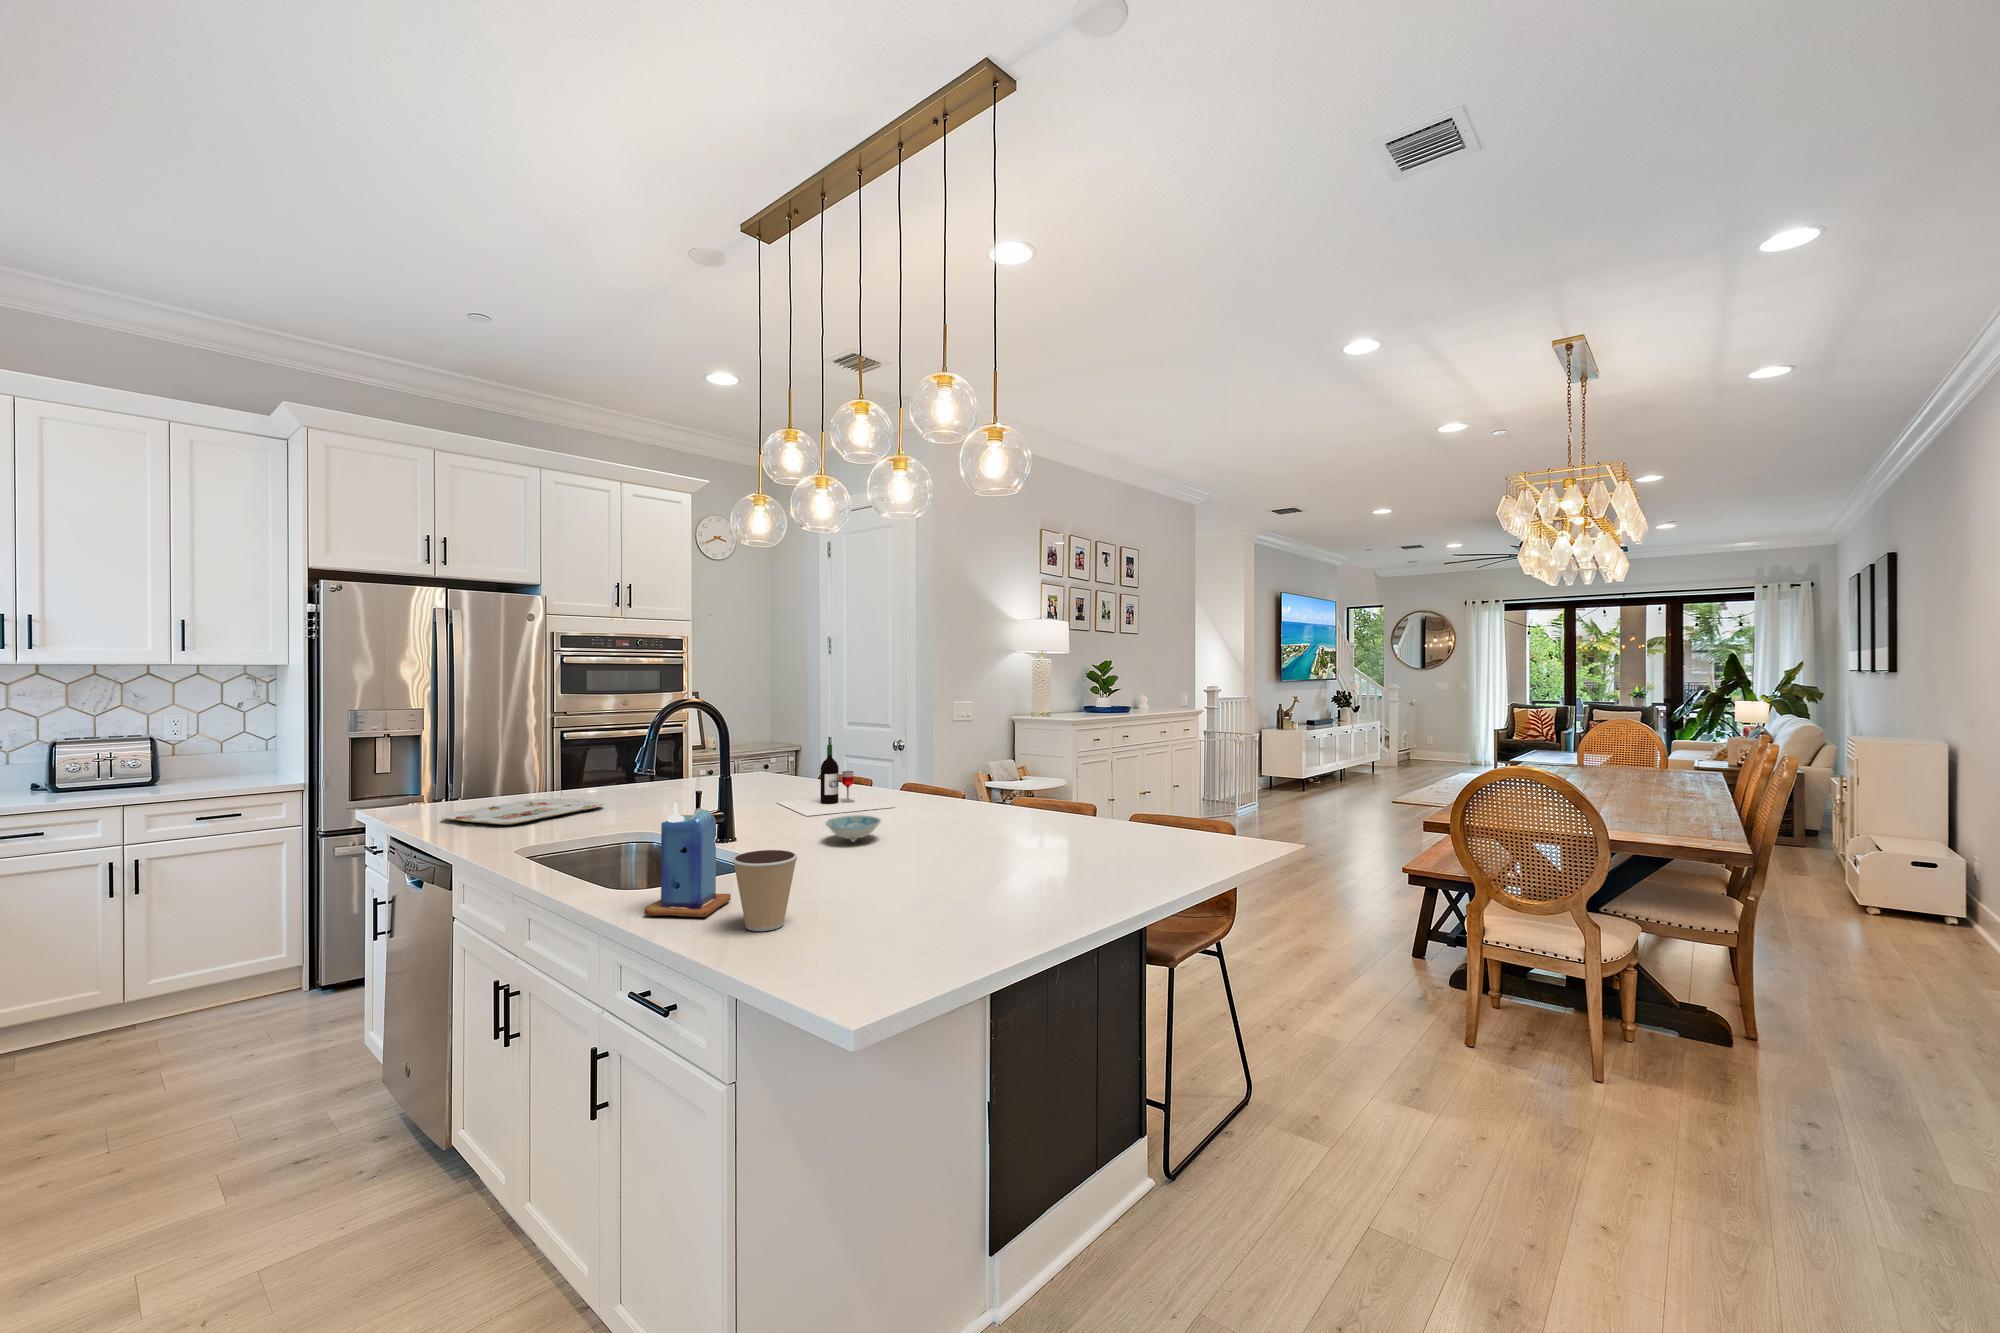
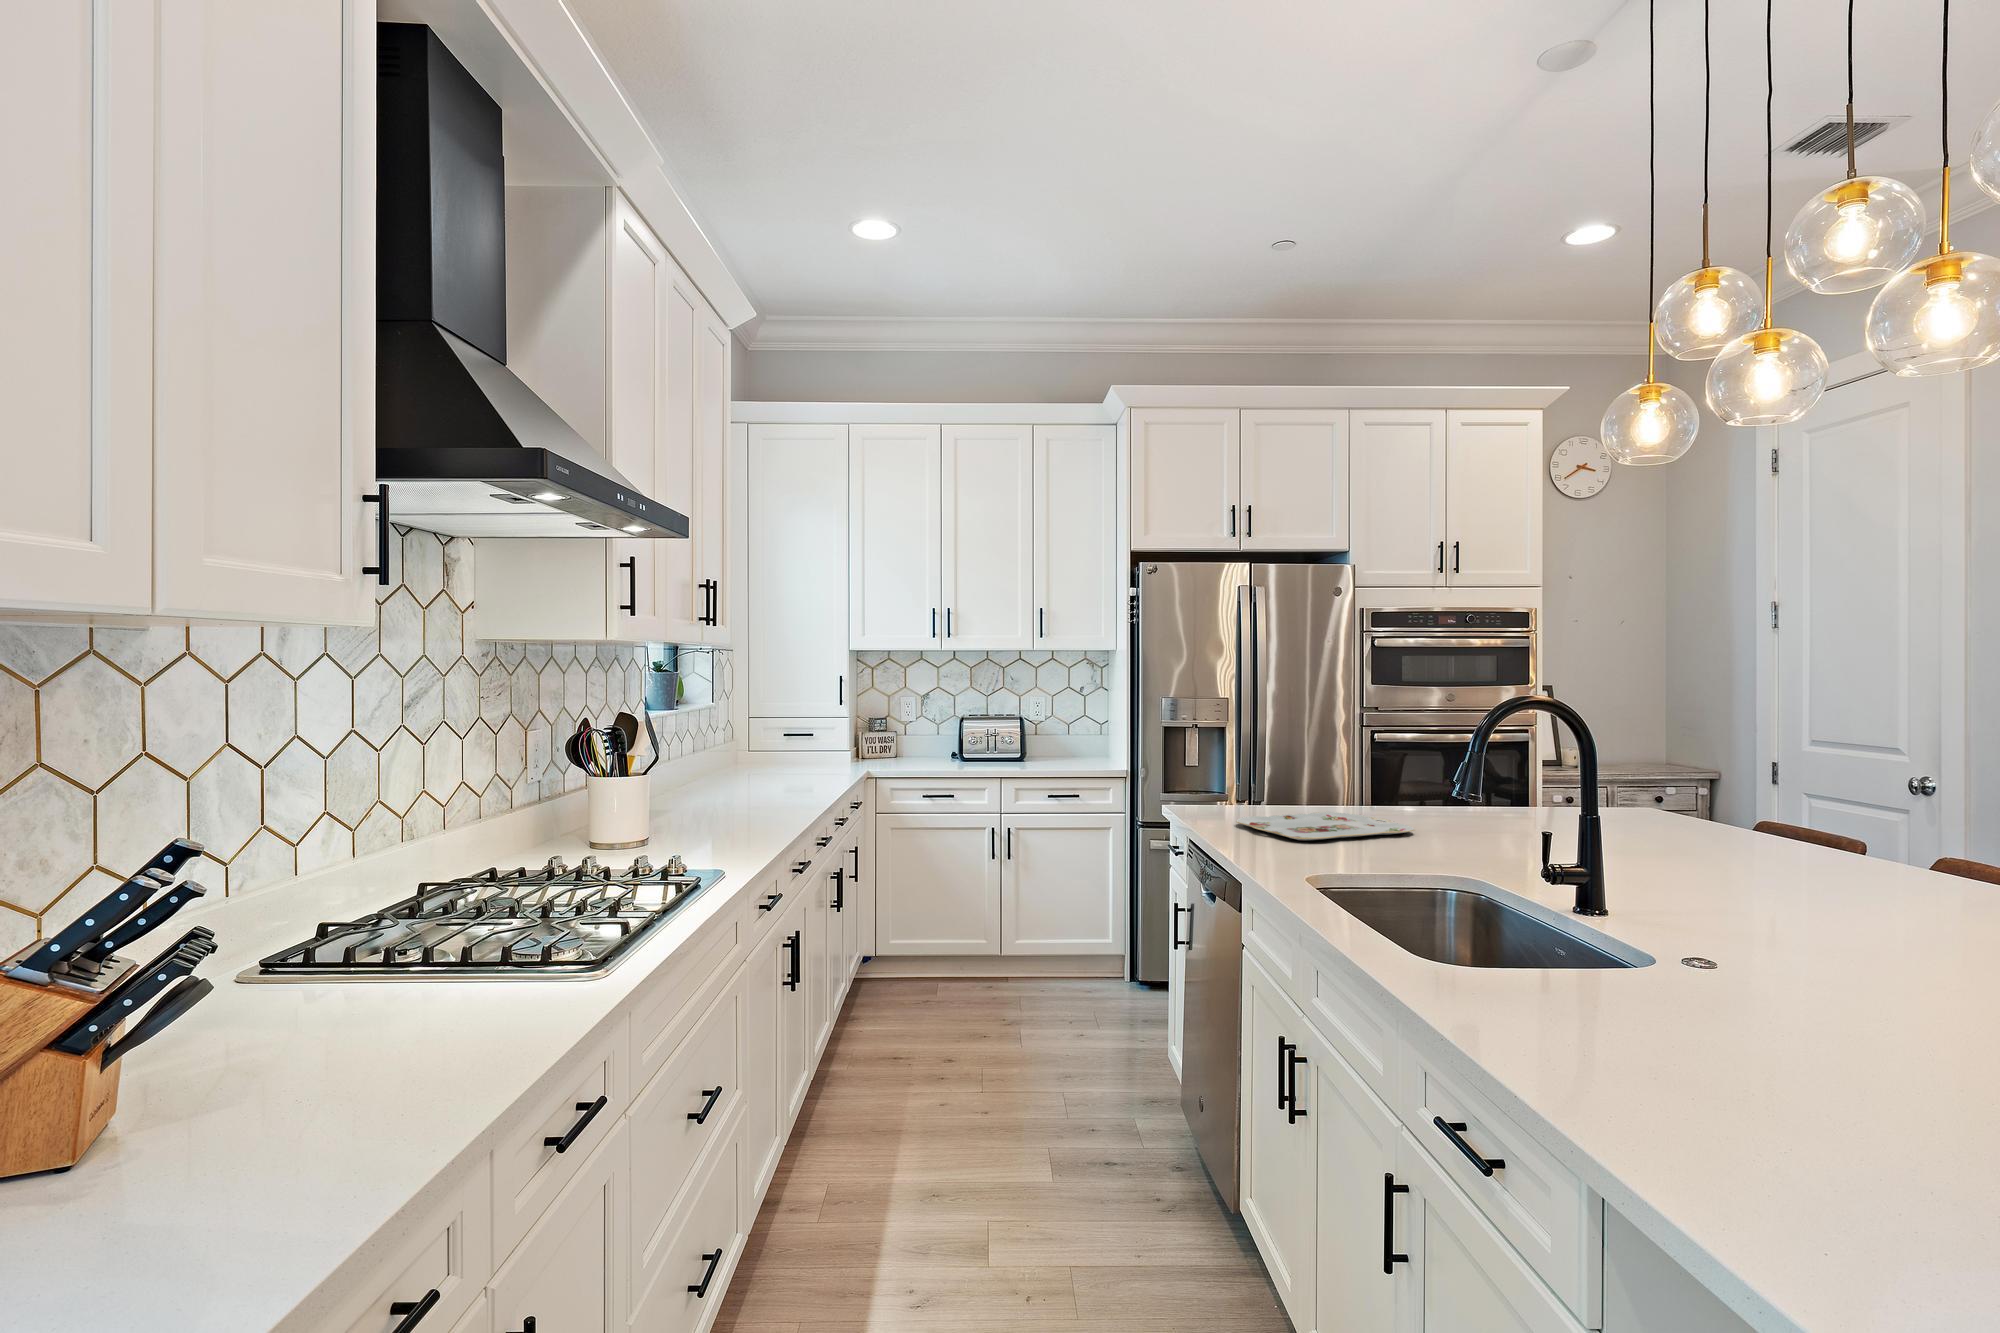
wine bottle: present [777,745,894,816] -> none [1680,779,1947,907]
candle: present [644,803,731,917] -> none [1456,851,1601,1045]
ceramic bowl: present [825,815,881,841] -> none [1787,911,1923,961]
coffee cup: present [732,850,797,931] -> none [1604,956,1740,1109]

